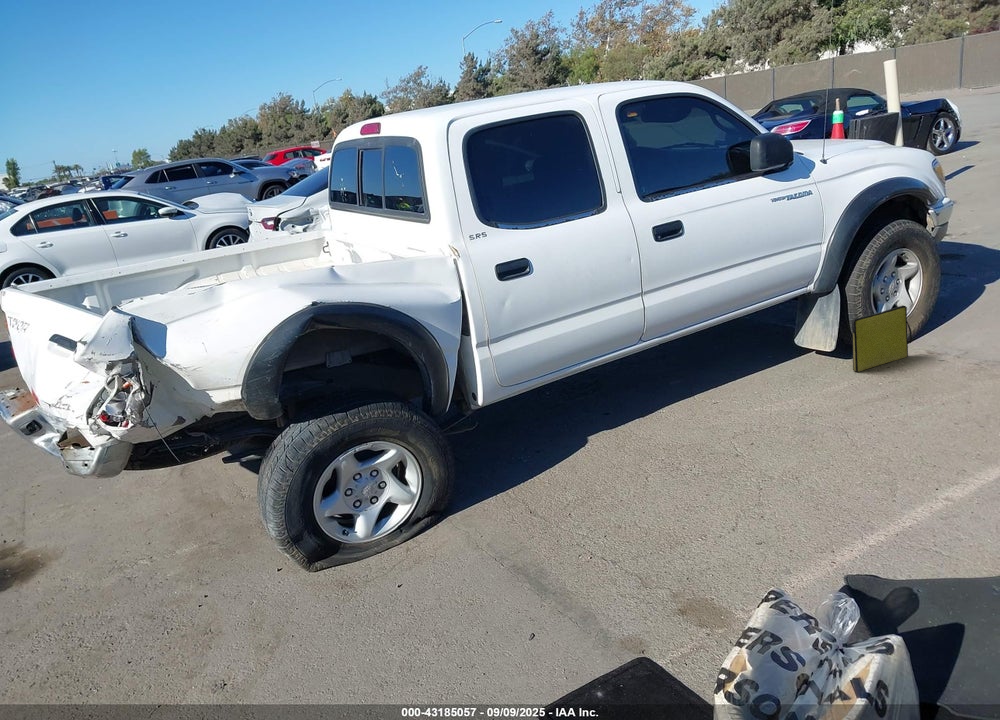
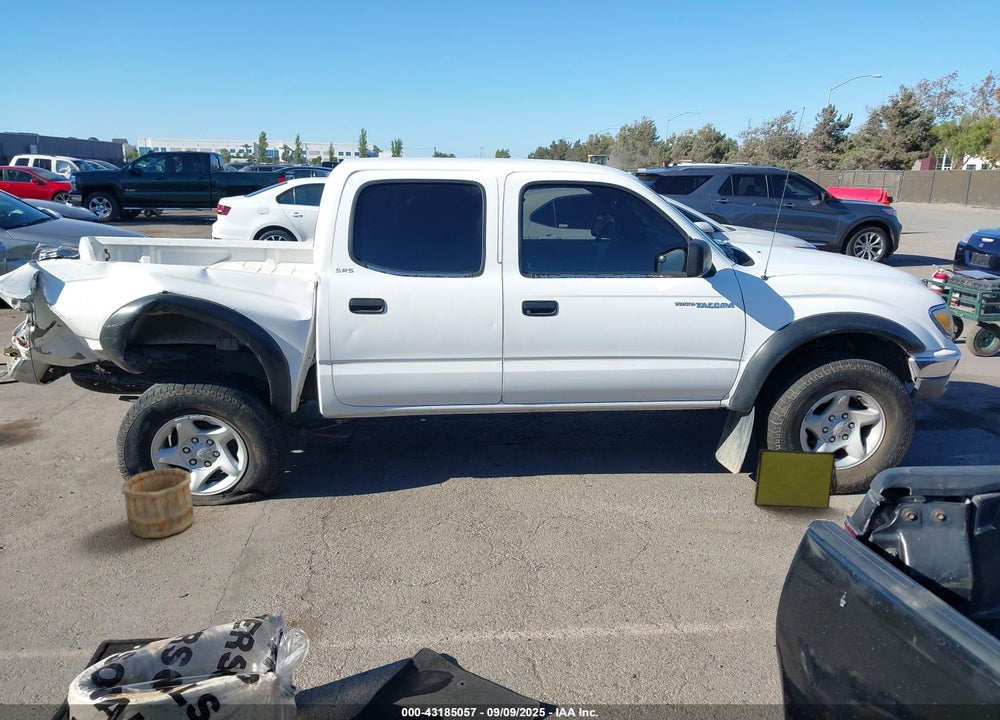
wooden bucket: none [320,512,406,603] -> present [122,468,194,538]

